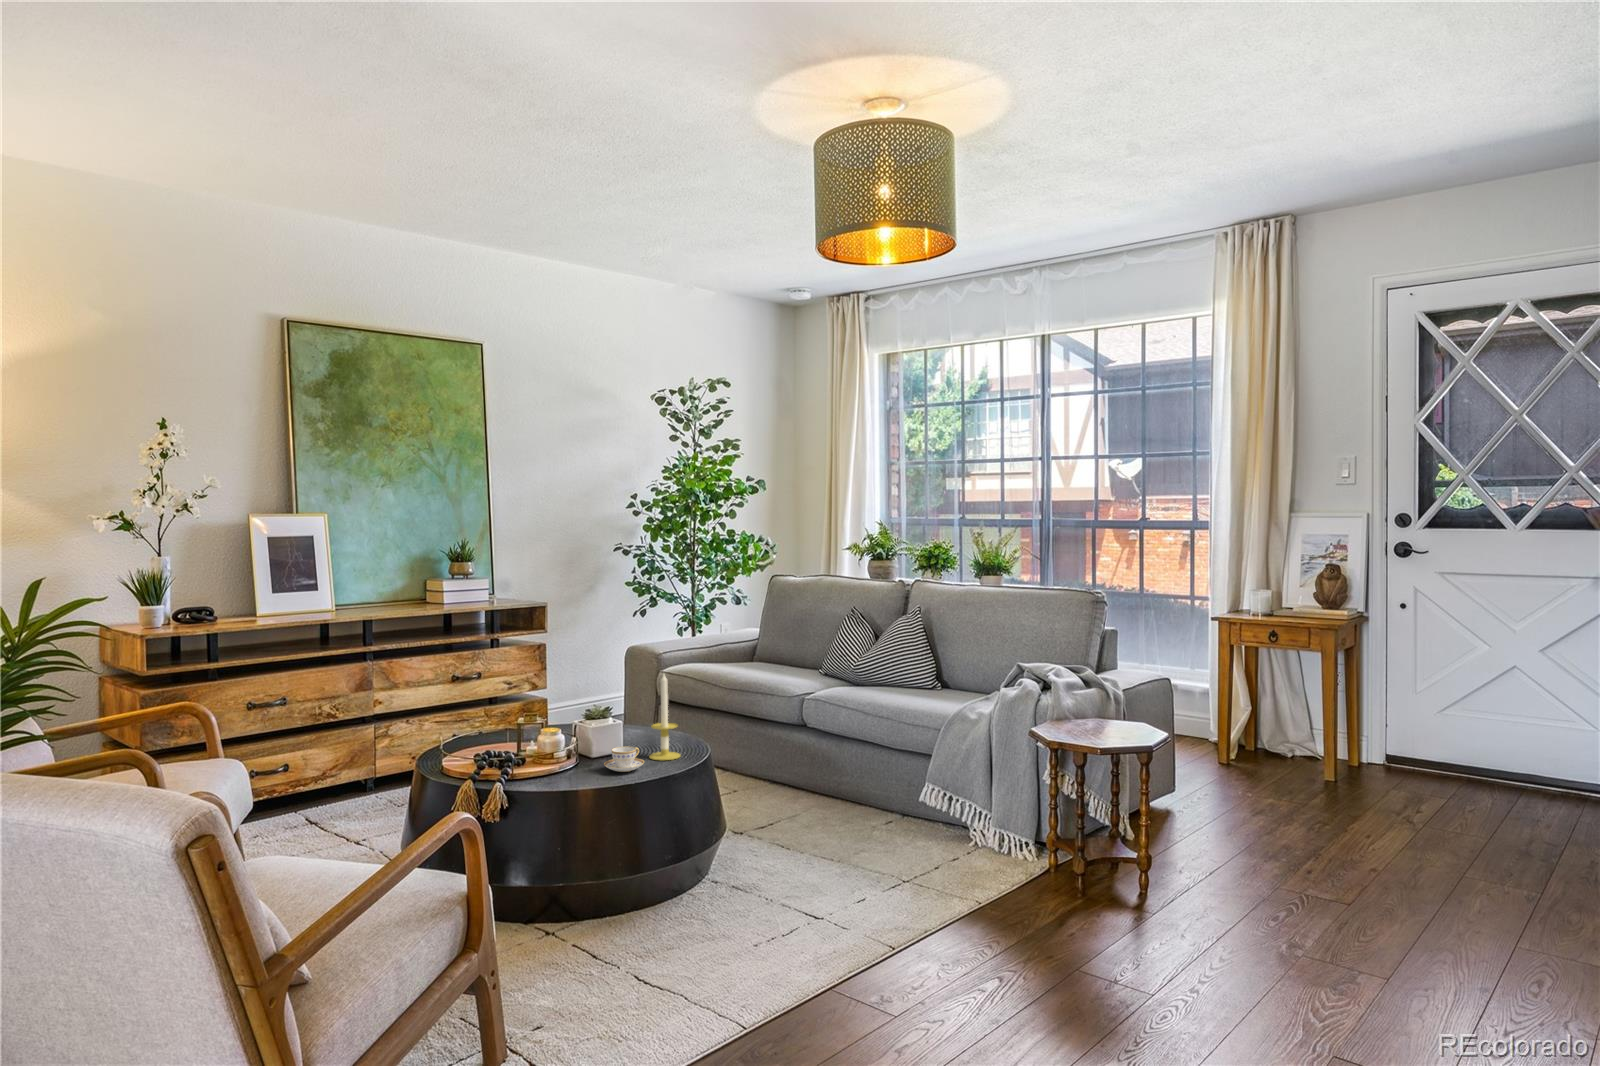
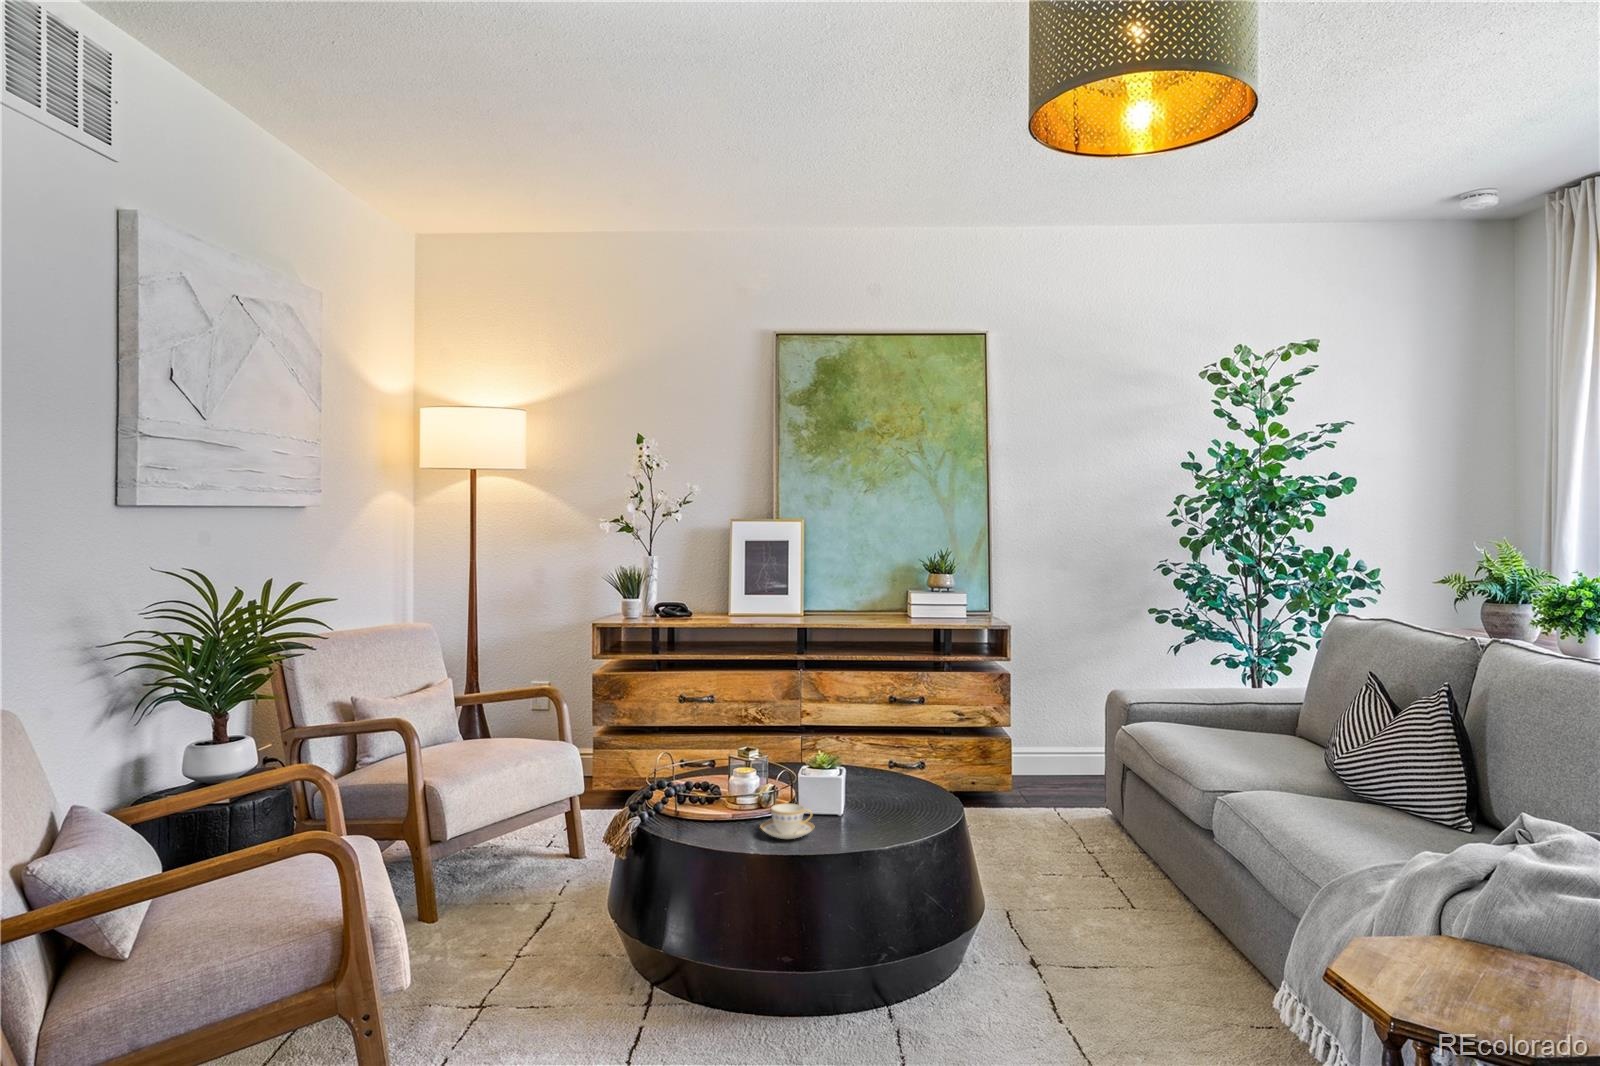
candle: present [649,674,680,760] -> none [848,712,893,839]

